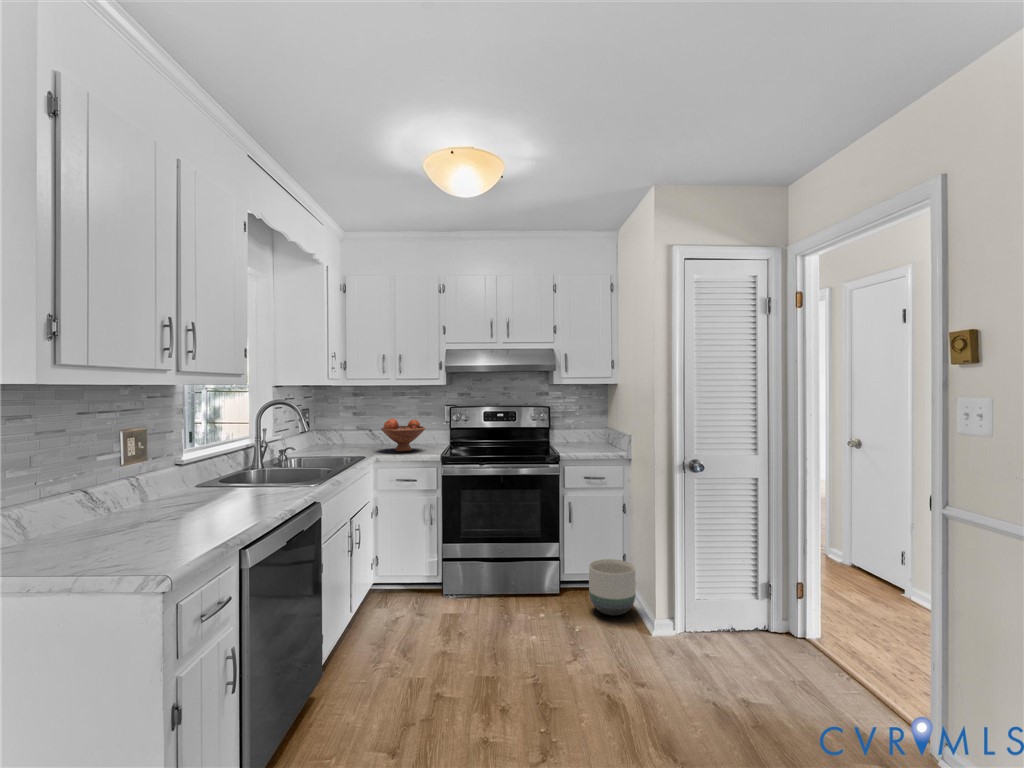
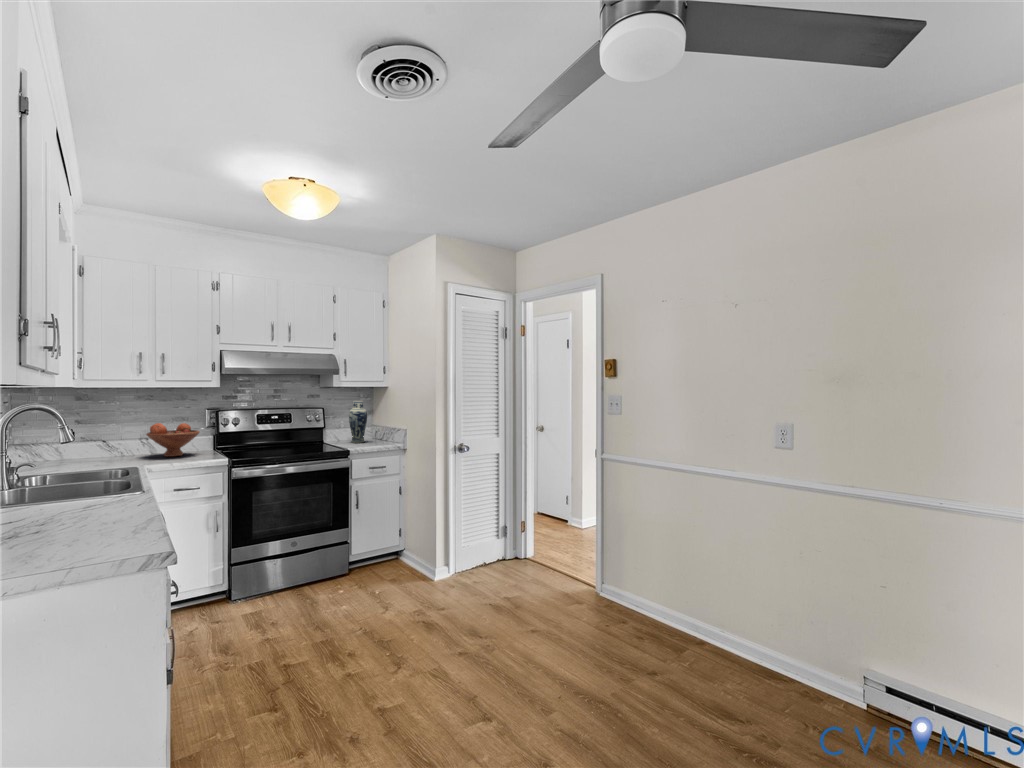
vase: none [578,400,599,449] -> present [349,401,367,443]
planter: present [589,559,636,616] -> none [377,529,415,573]

